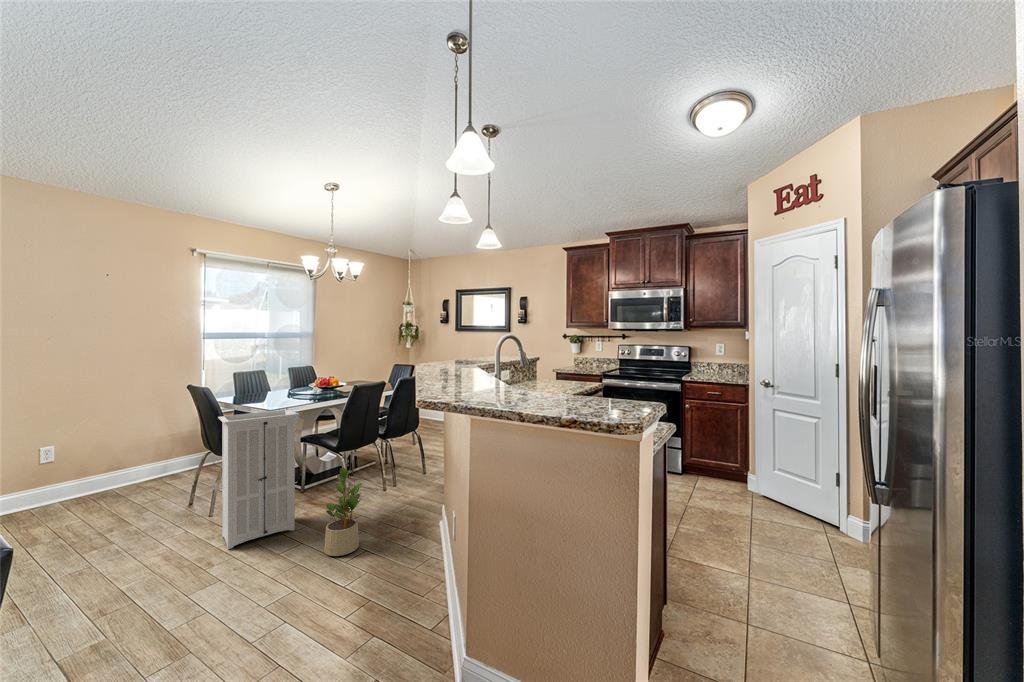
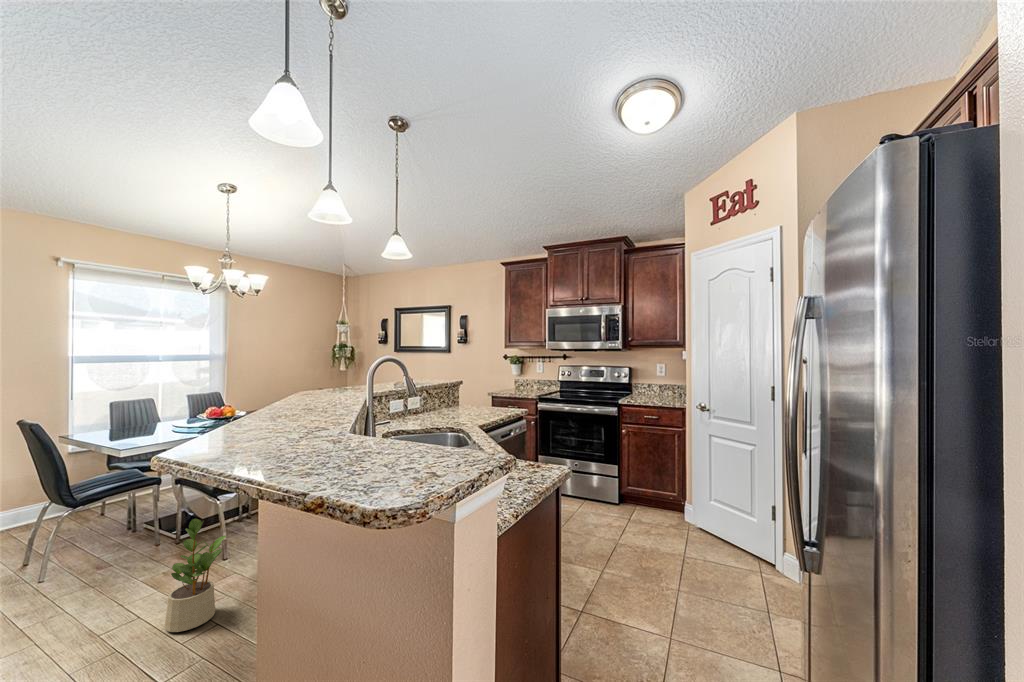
storage cabinet: present [218,409,299,549] -> none [39,444,153,629]

